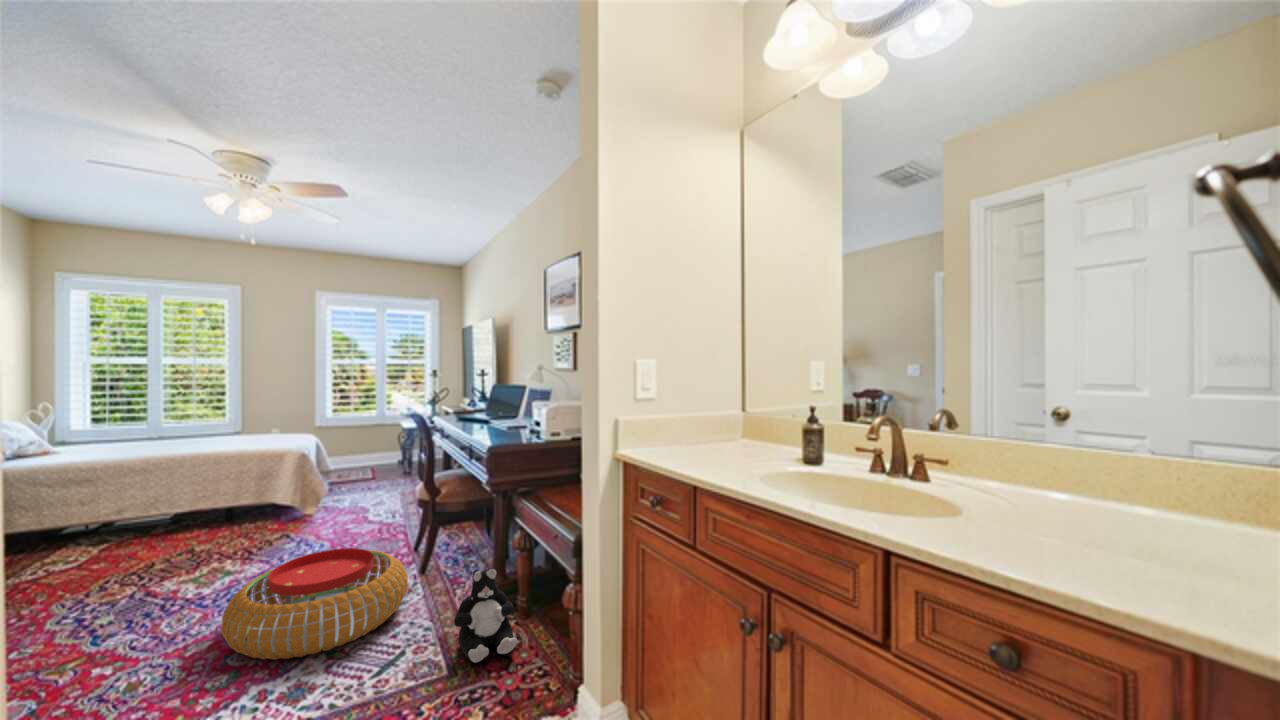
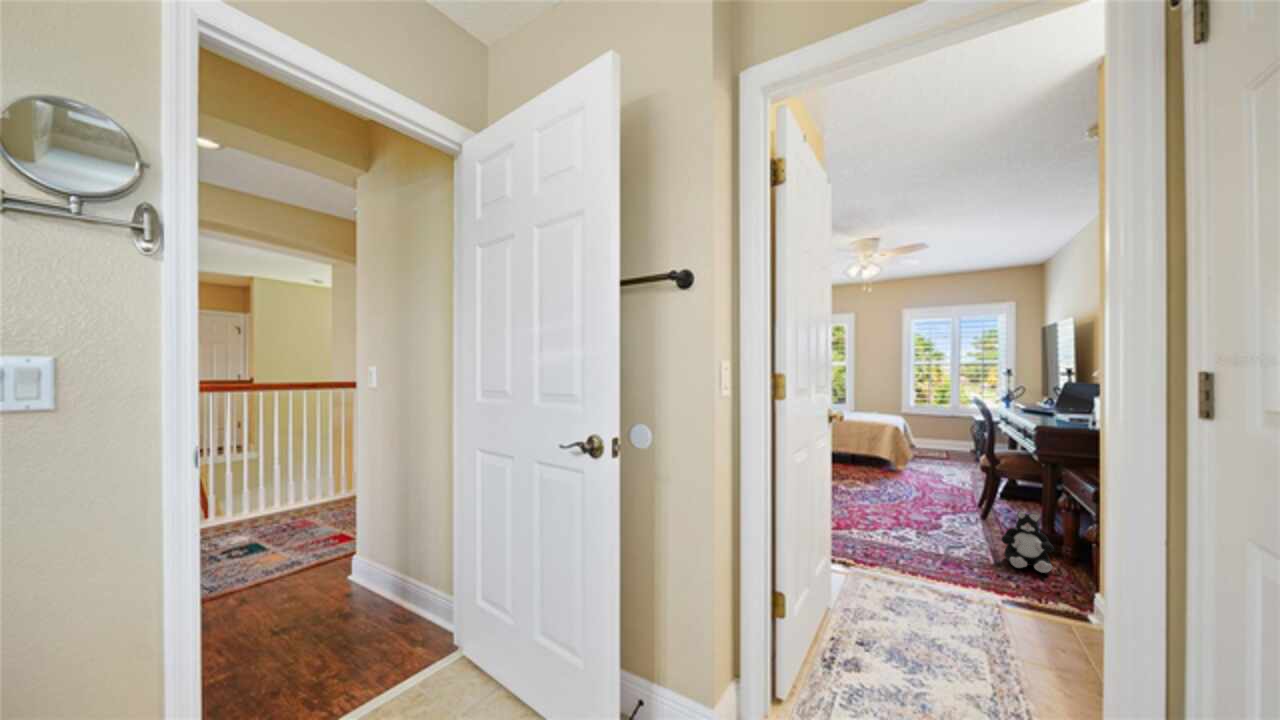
pouf: present [222,548,408,660] -> none [863,479,970,532]

